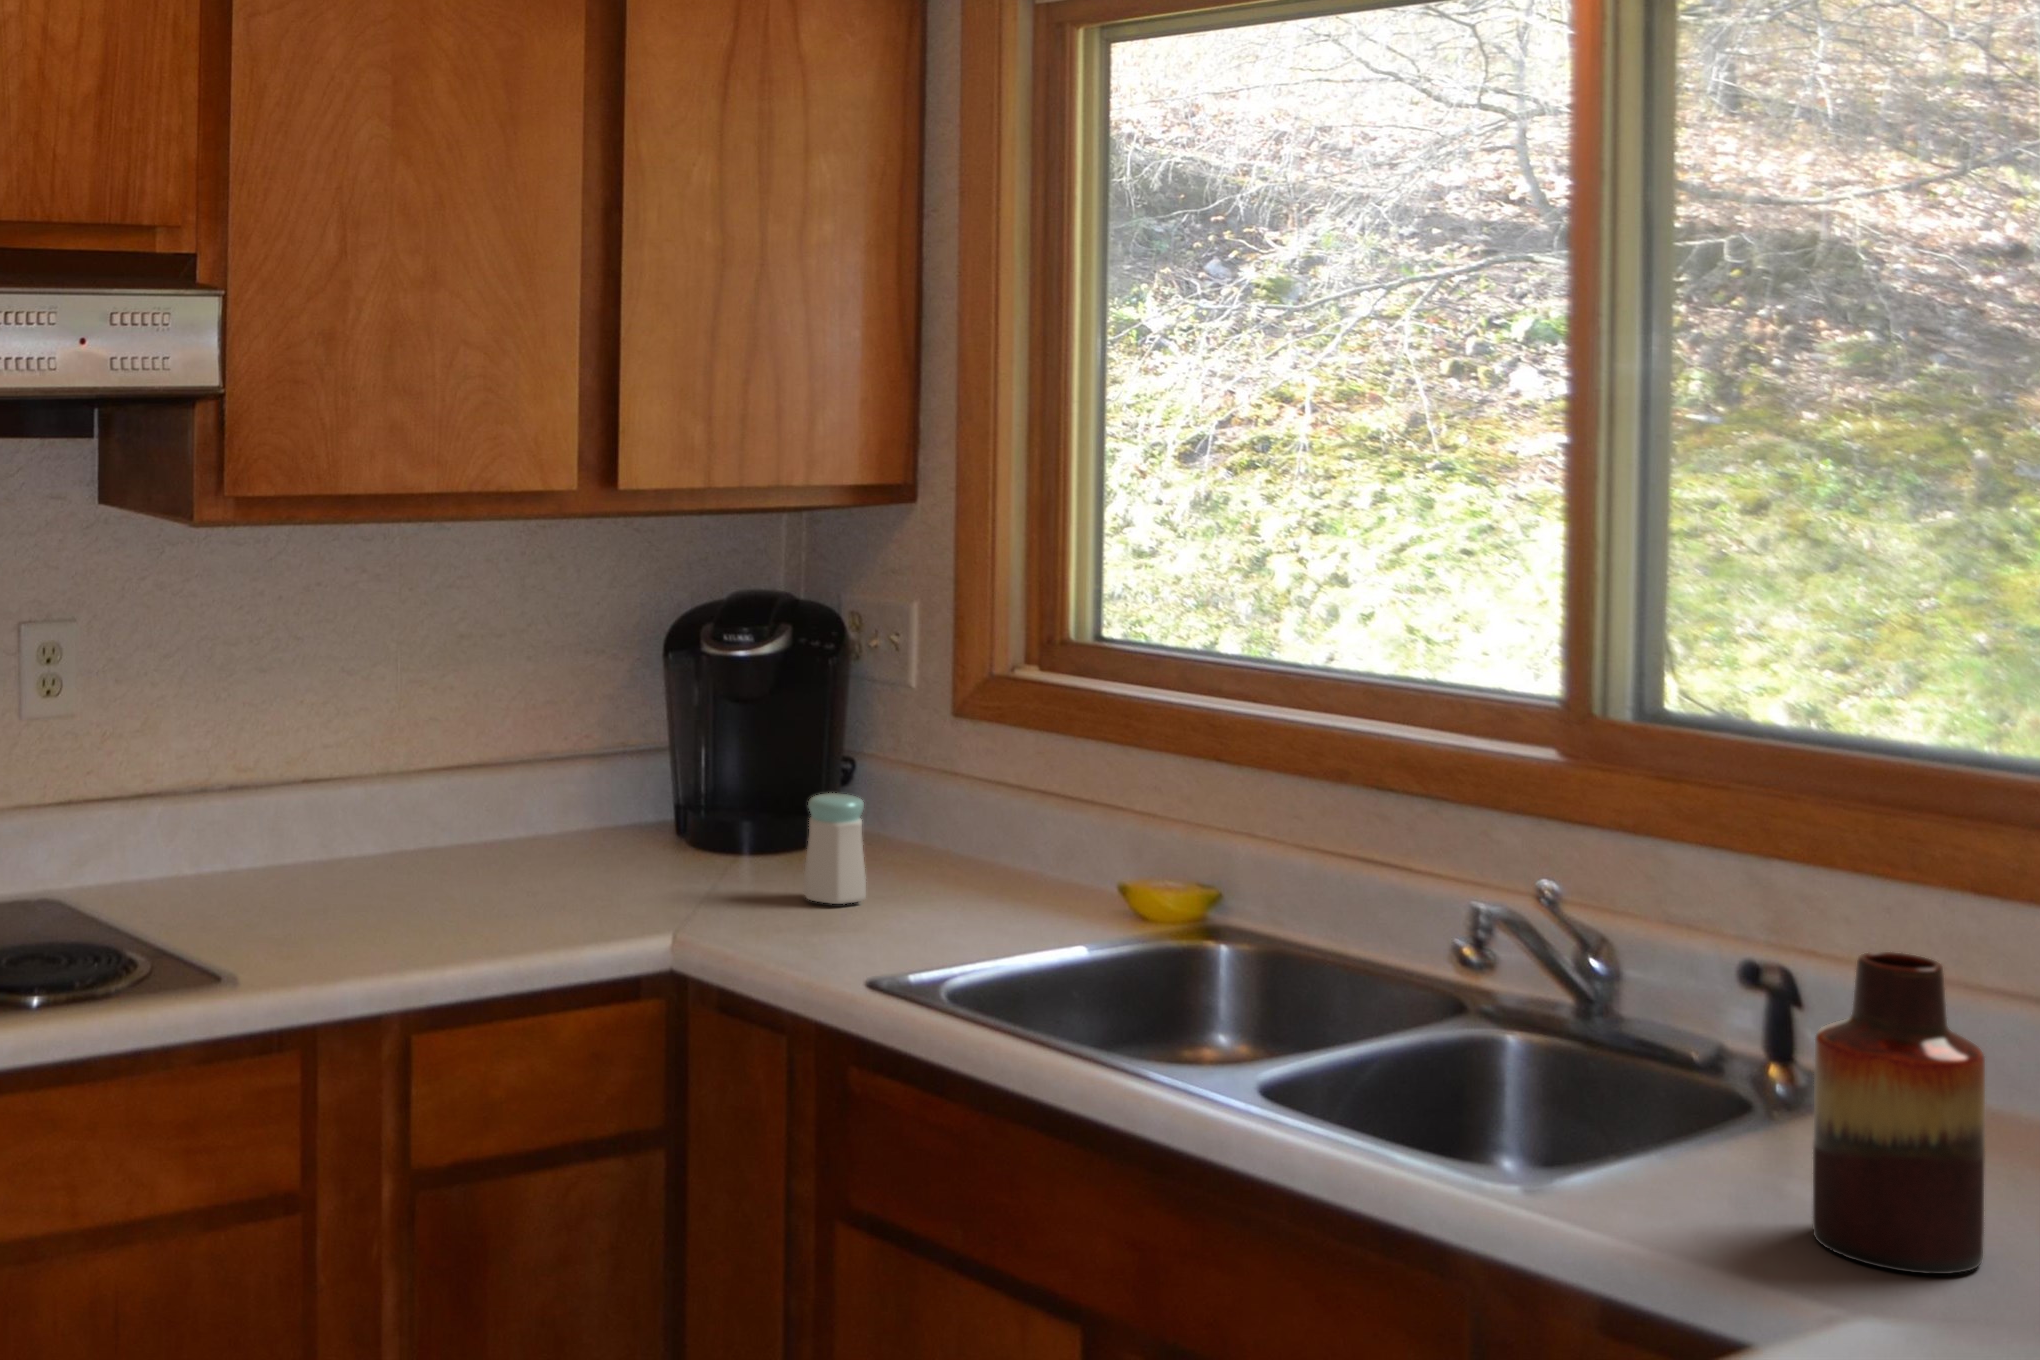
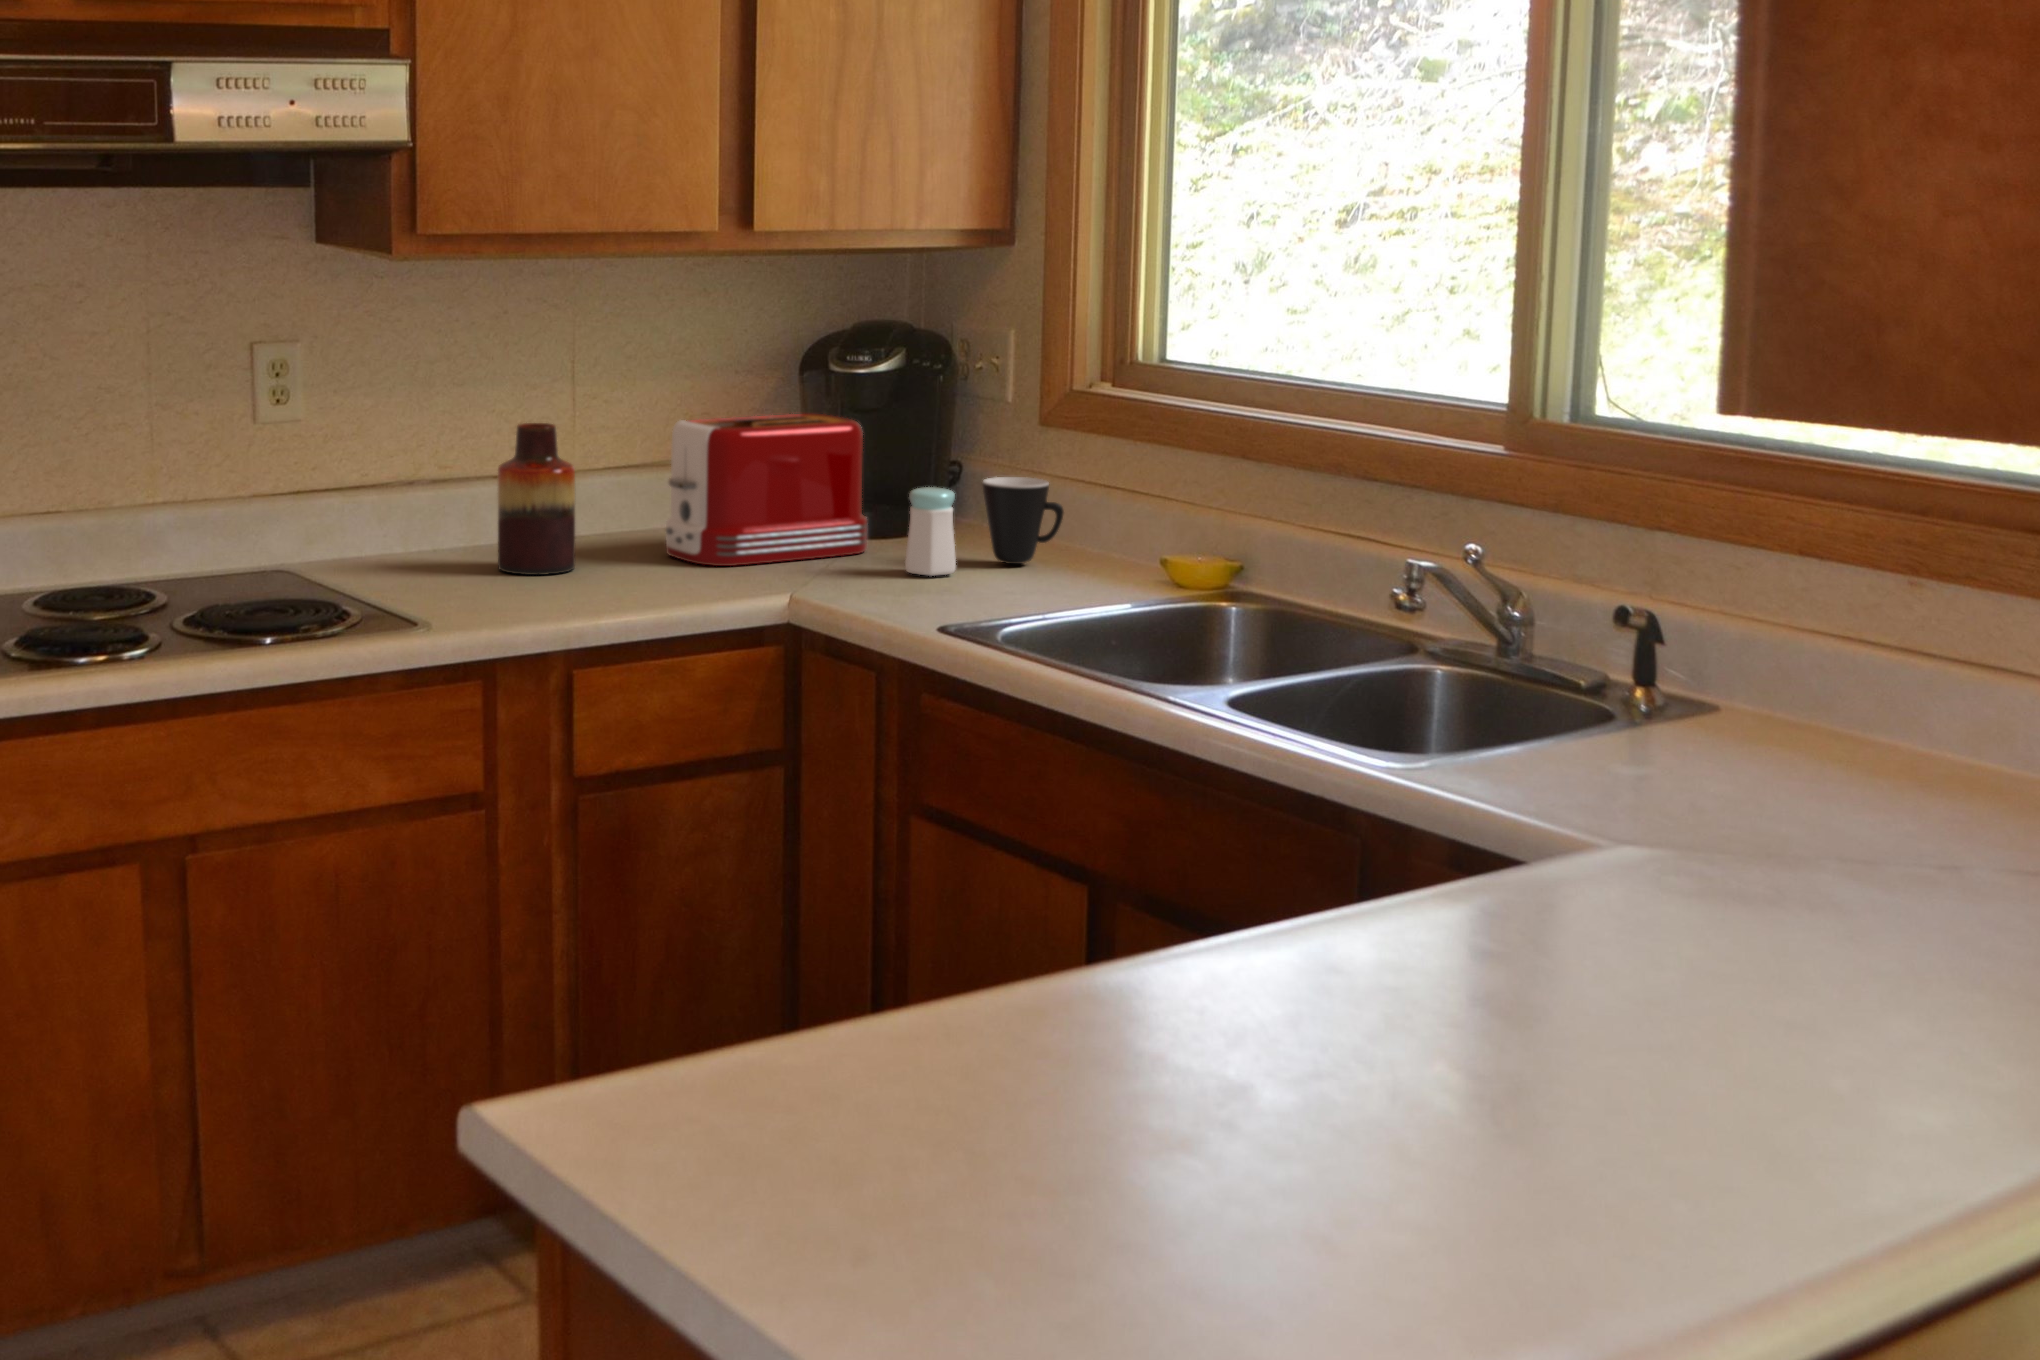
toaster: none [507,698,747,890] -> present [666,414,867,566]
mug: none [891,777,990,885] -> present [983,477,1064,564]
vase: present [1813,952,1985,1274] -> present [498,423,575,575]

